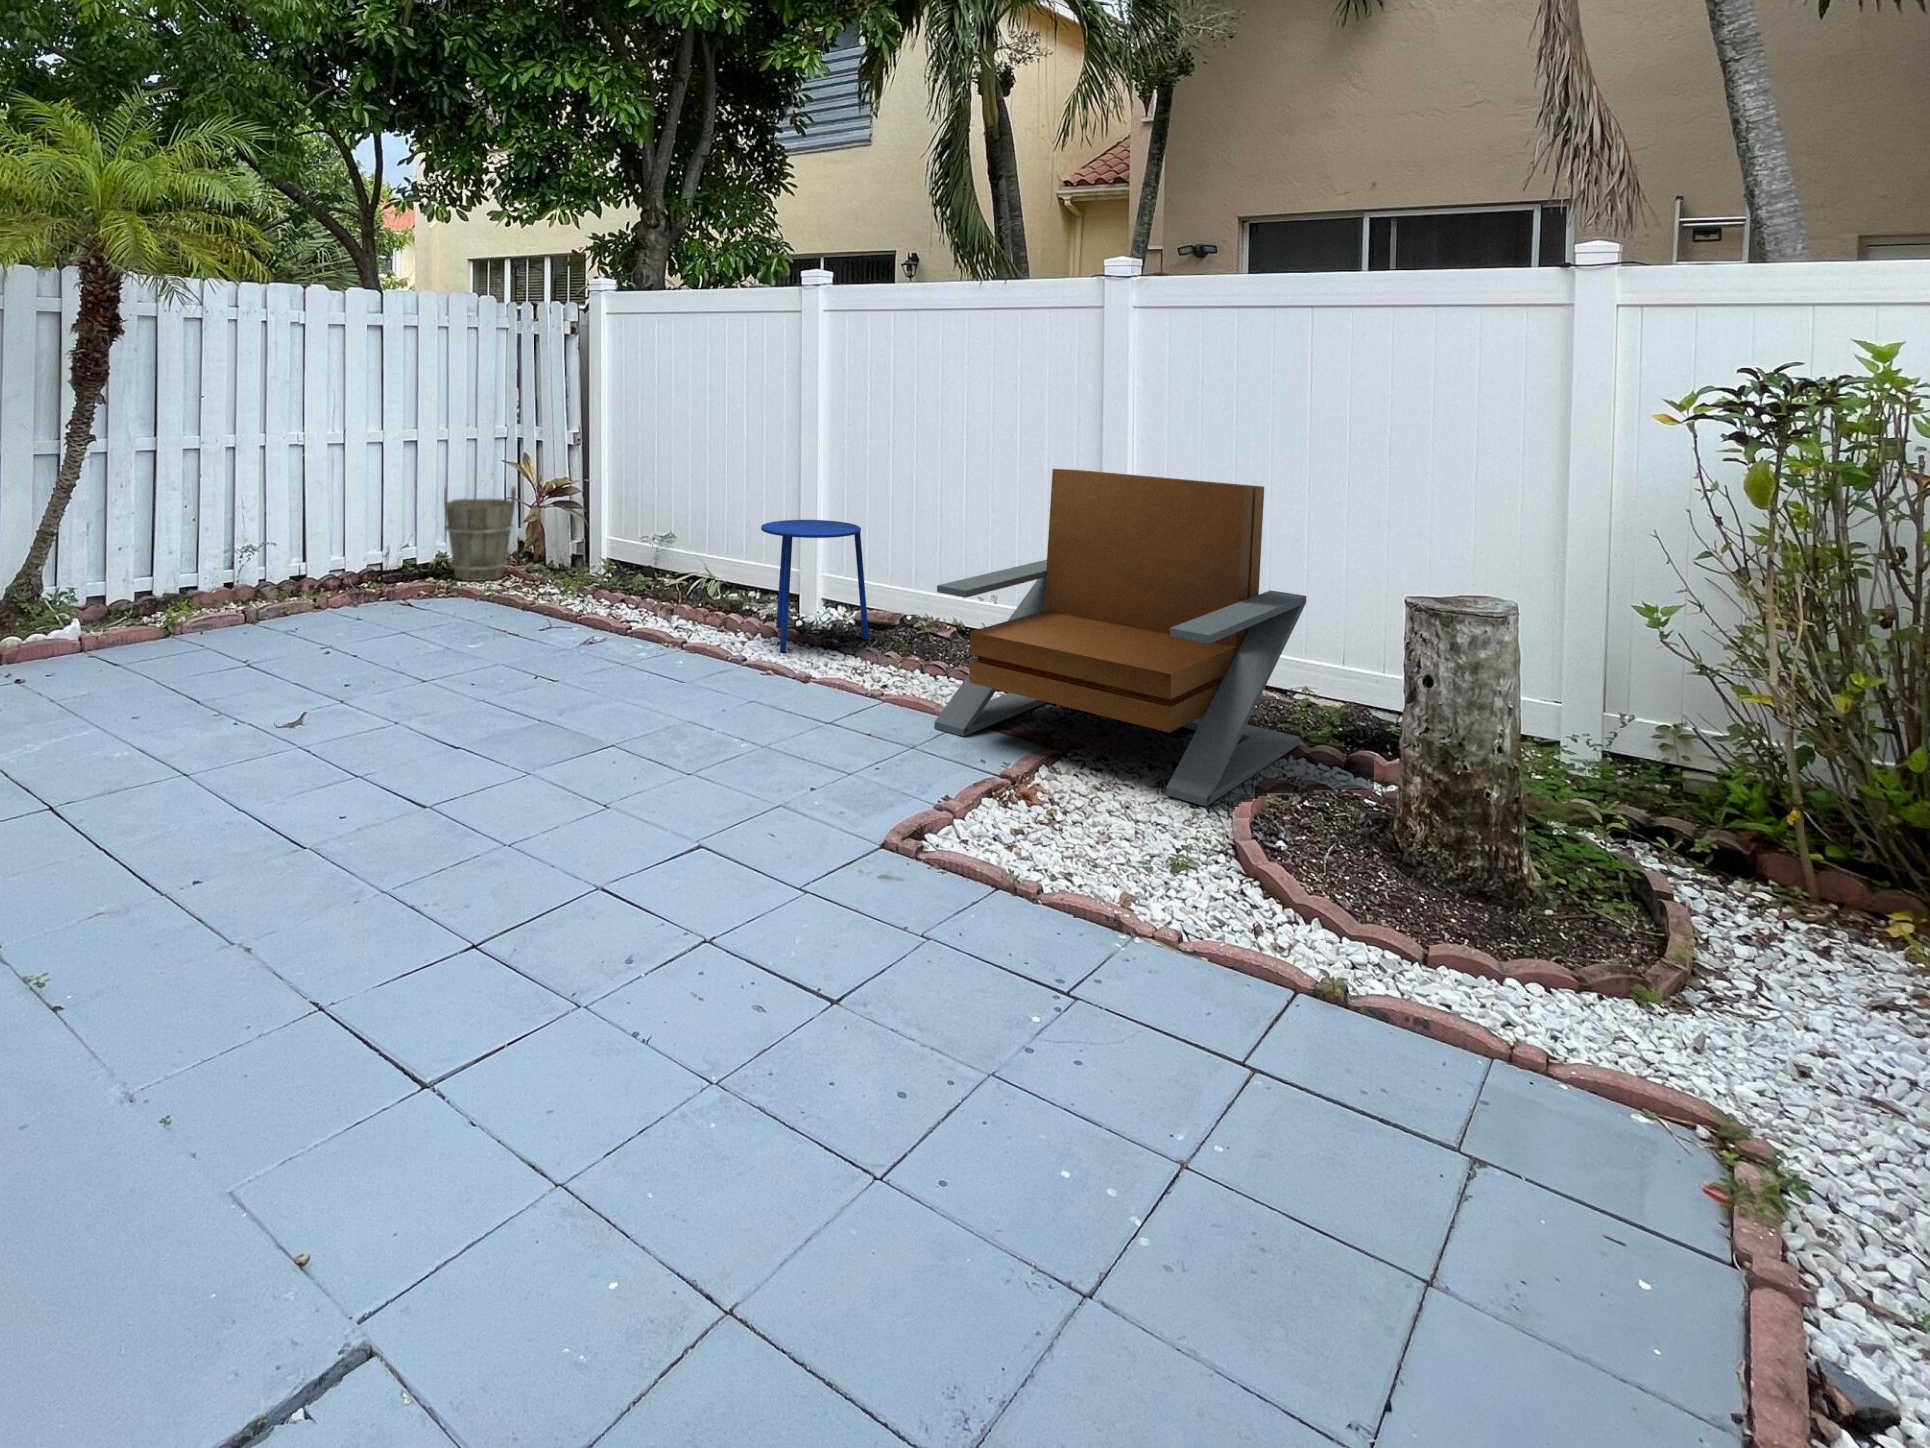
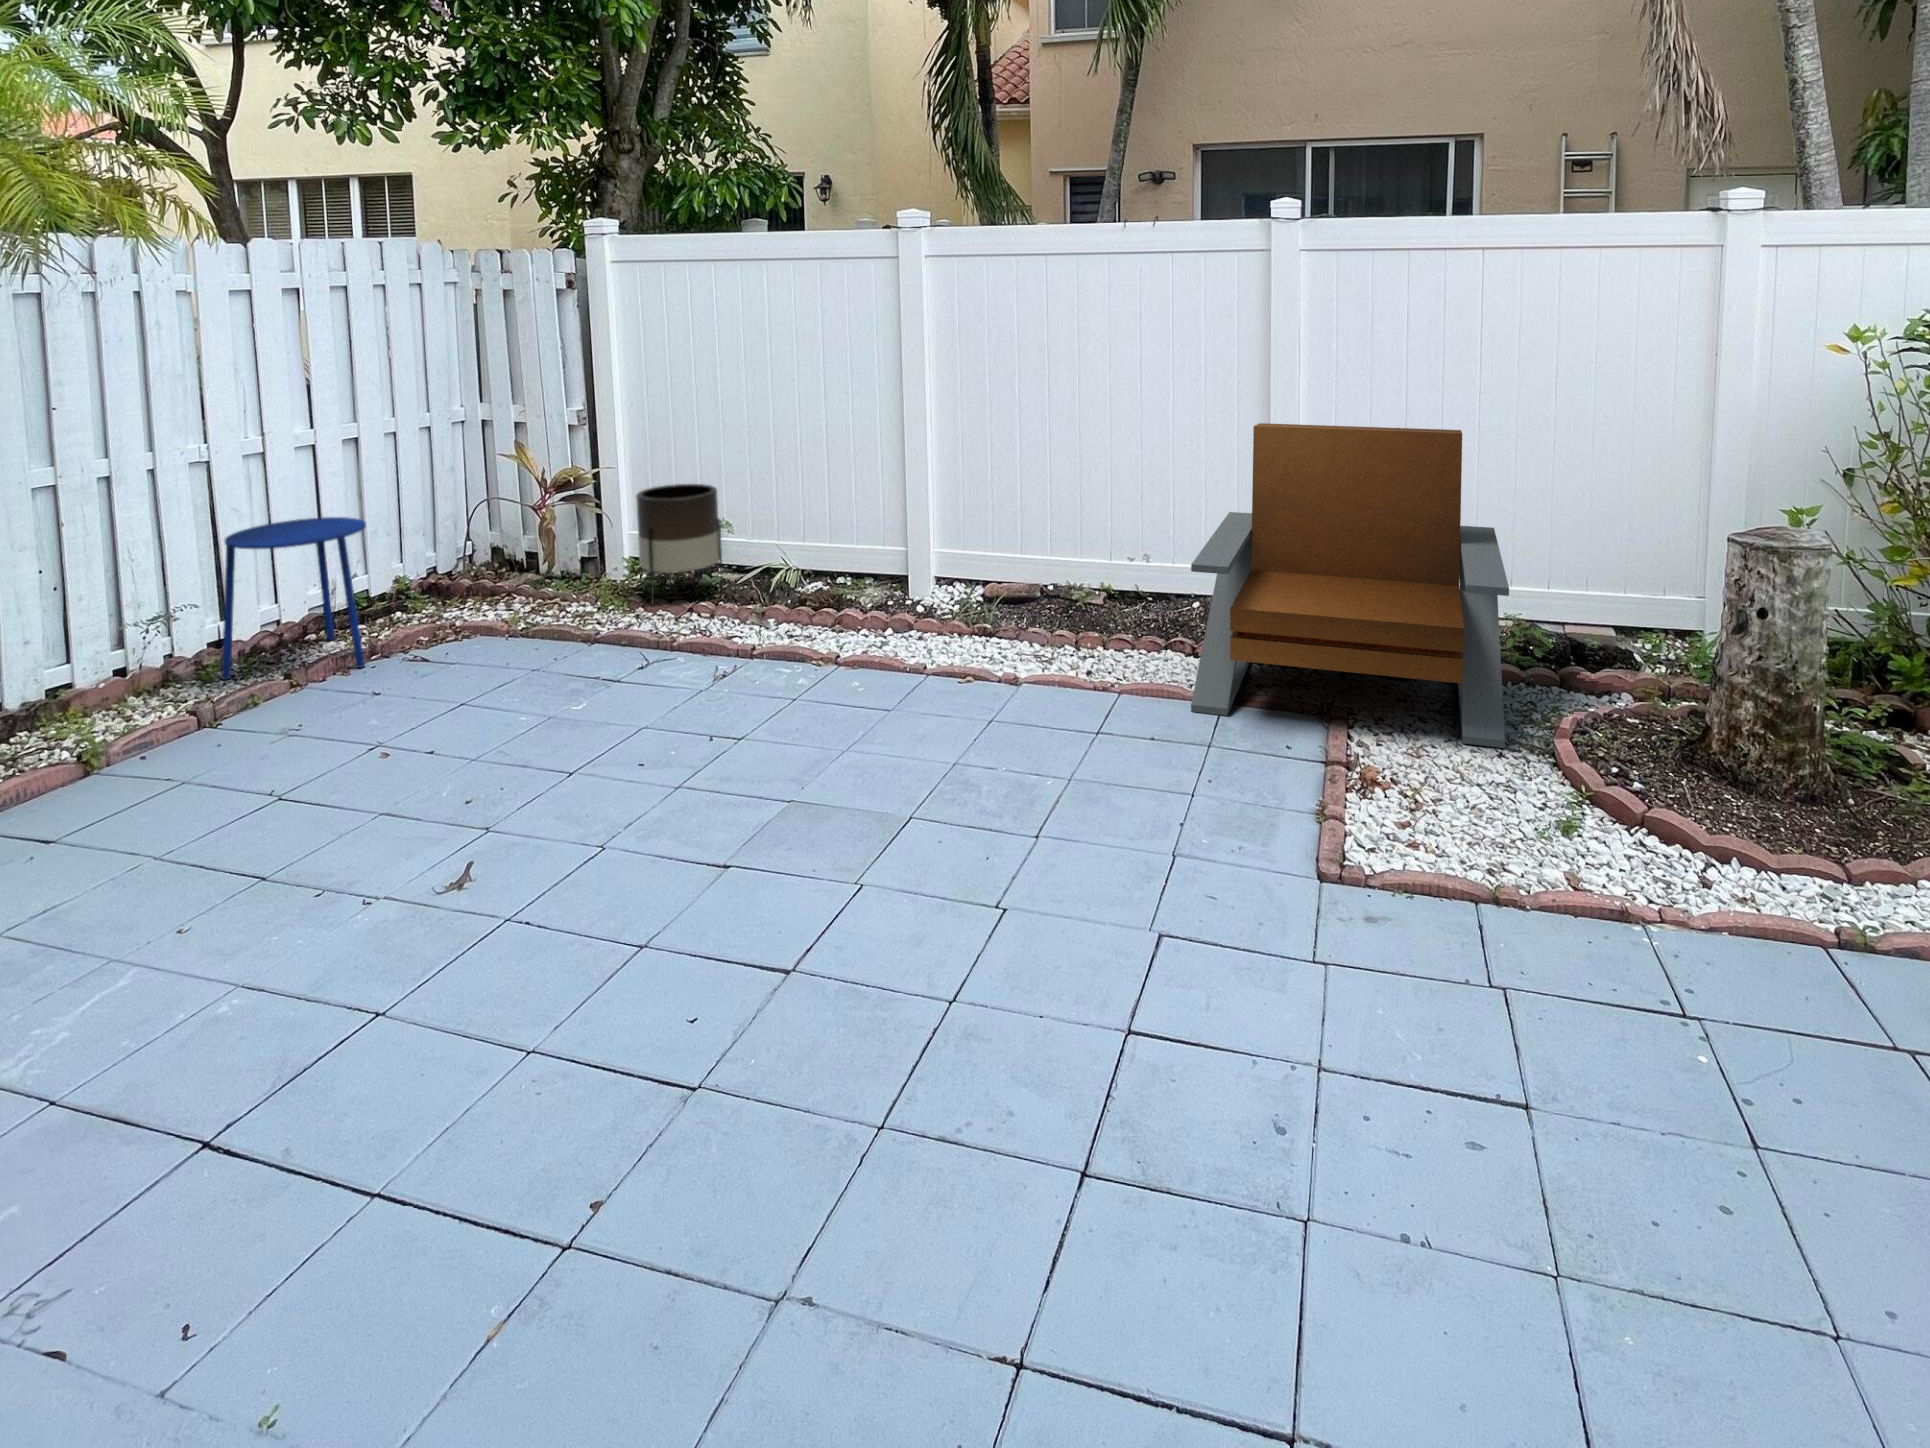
bucket: present [444,487,516,581] -> none [407,484,507,610]
planter: none [596,499,663,596] -> present [636,484,723,605]
side table: present [761,520,869,652] -> present [222,517,366,680]

